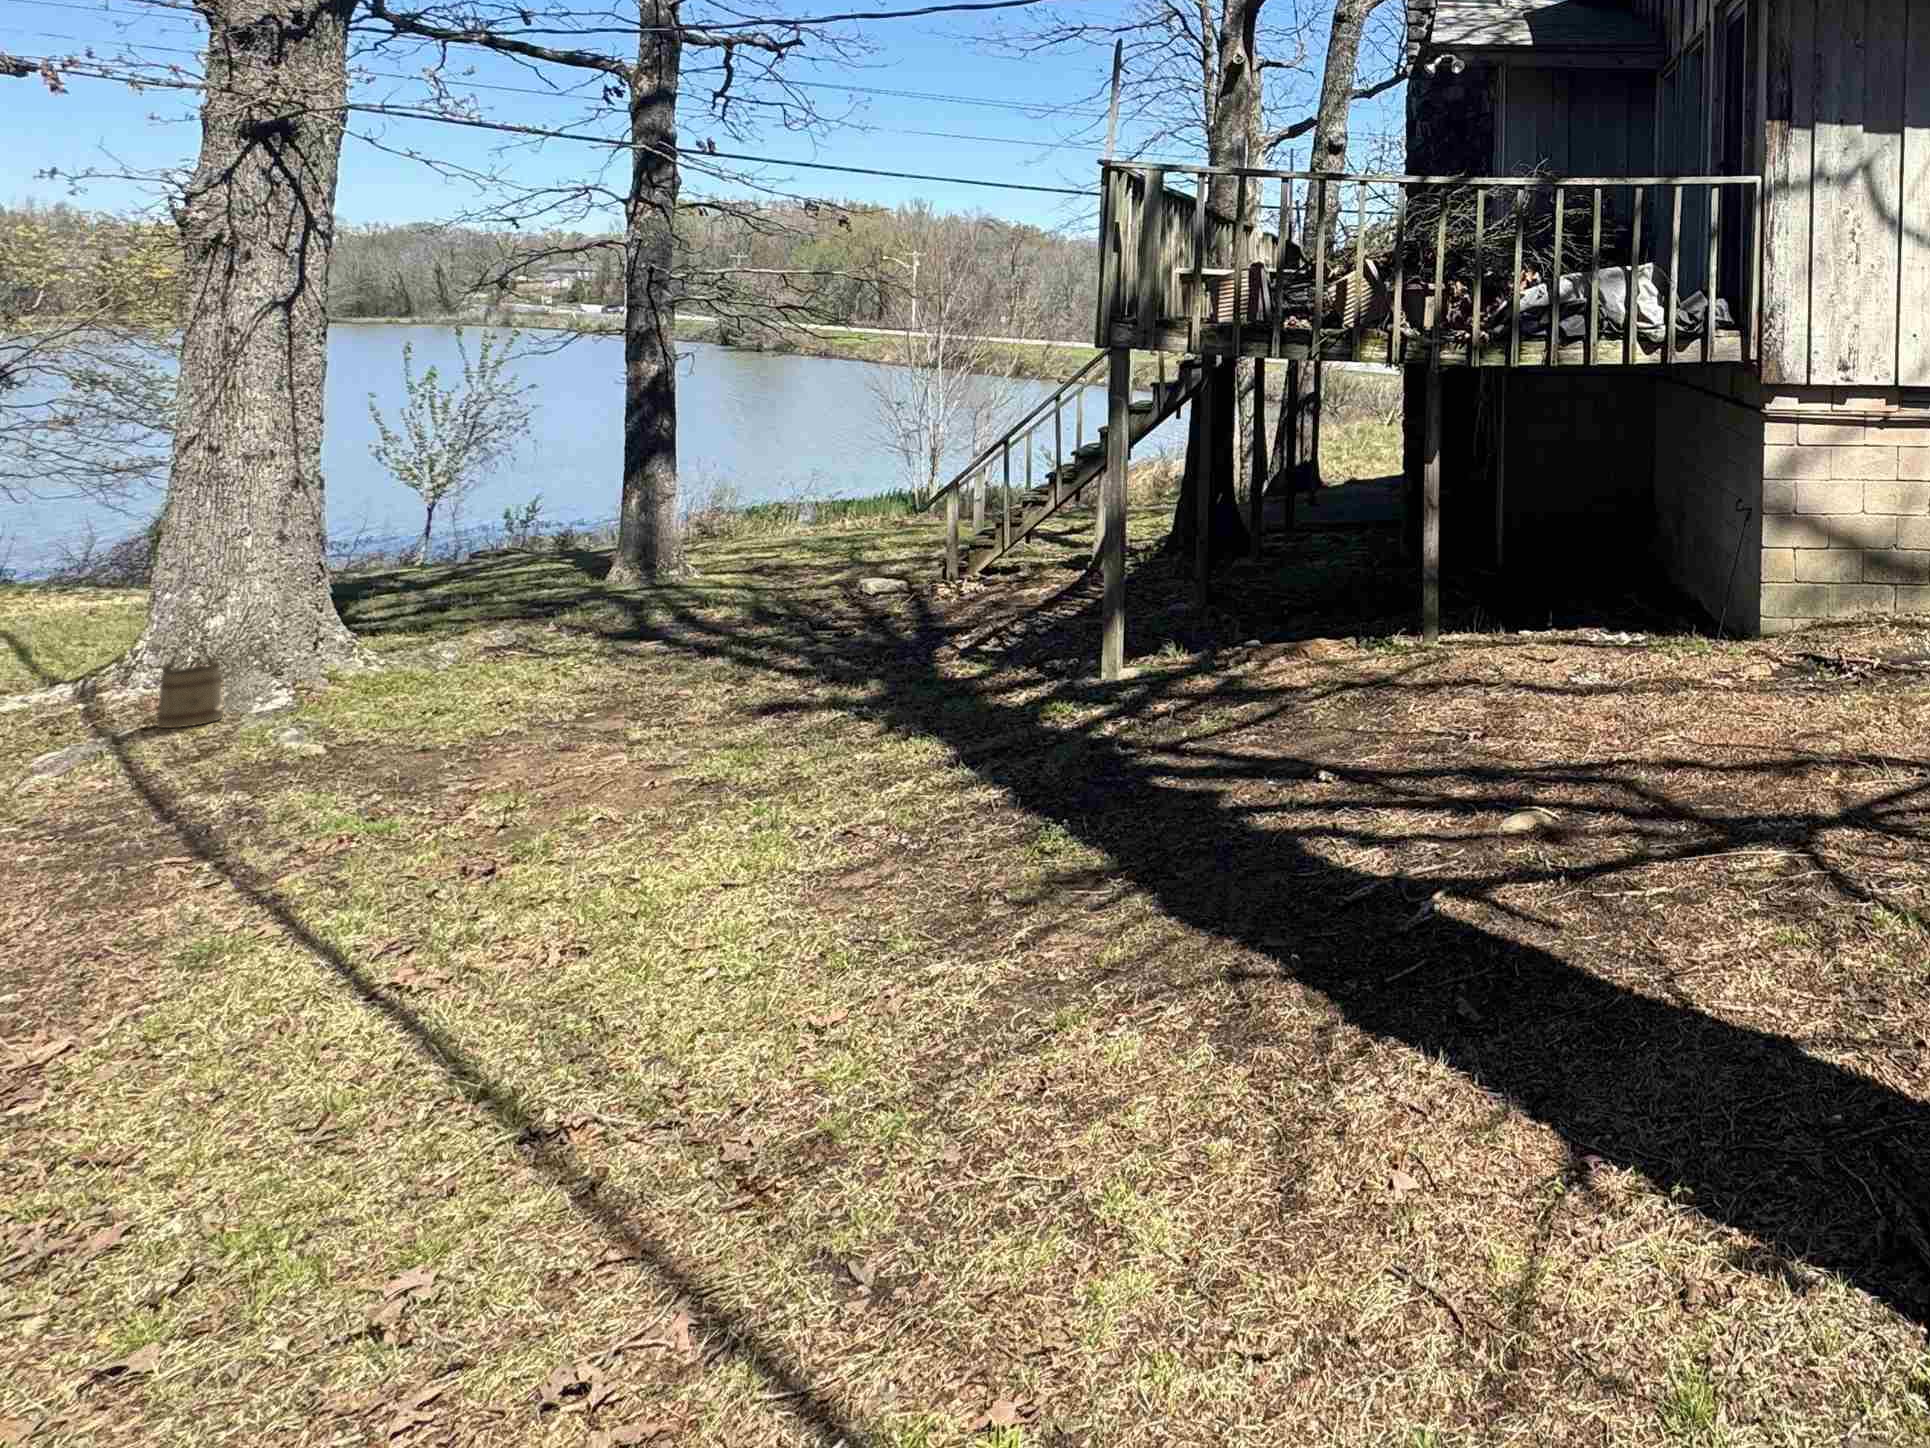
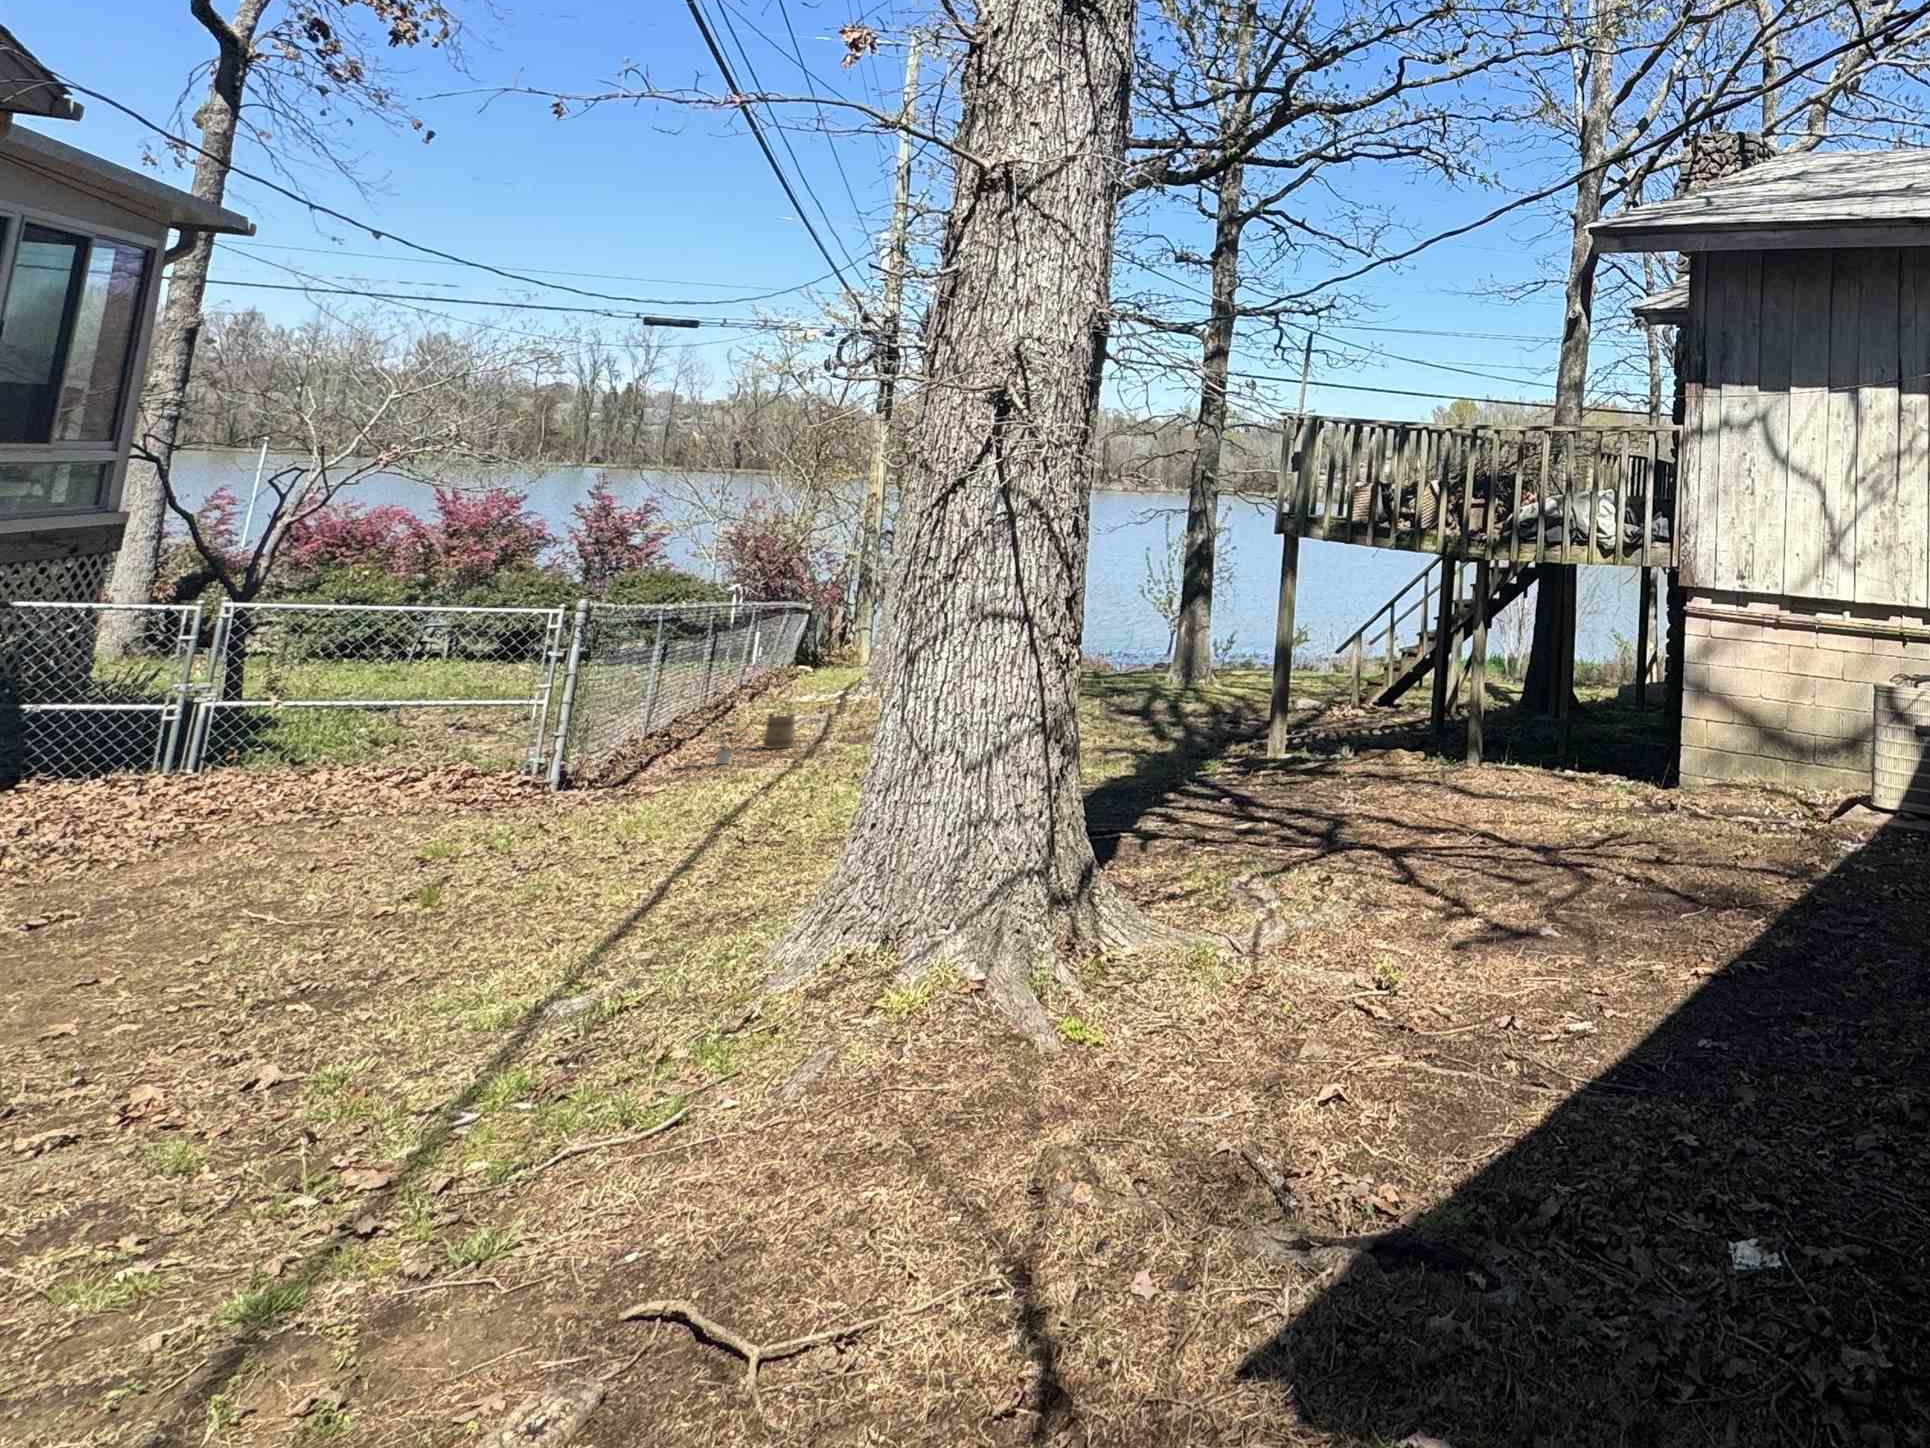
potted plant: none [52,692,160,779] -> present [711,722,746,764]

